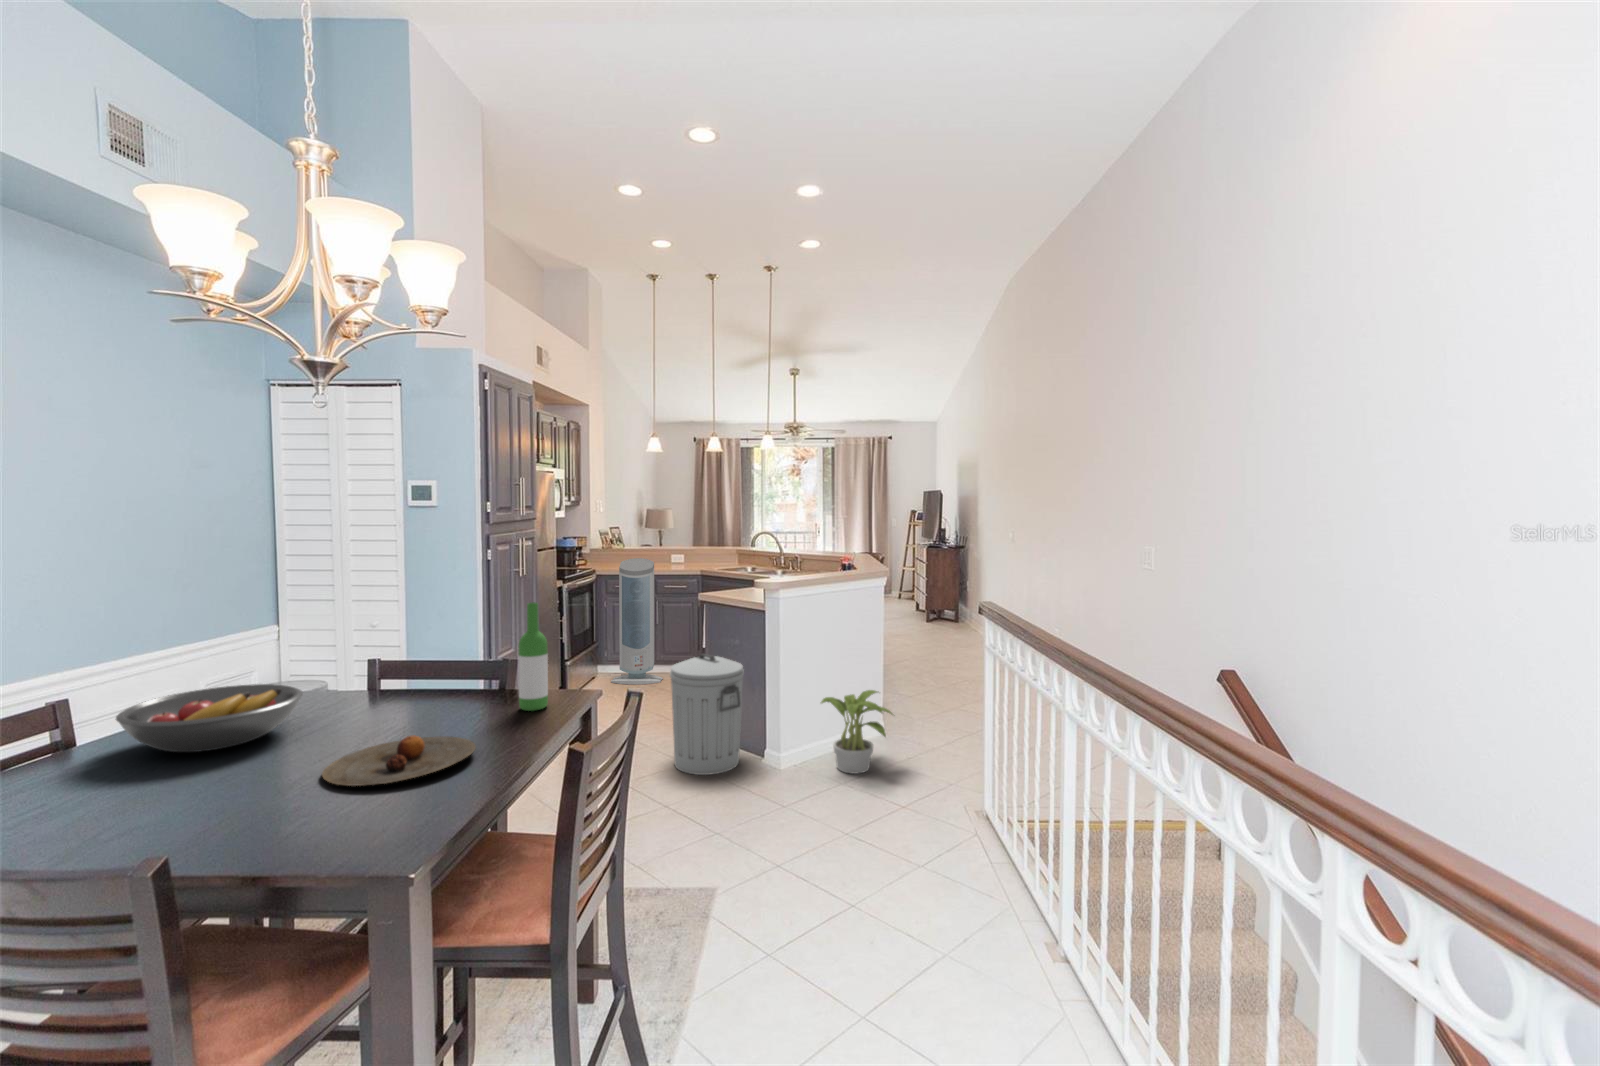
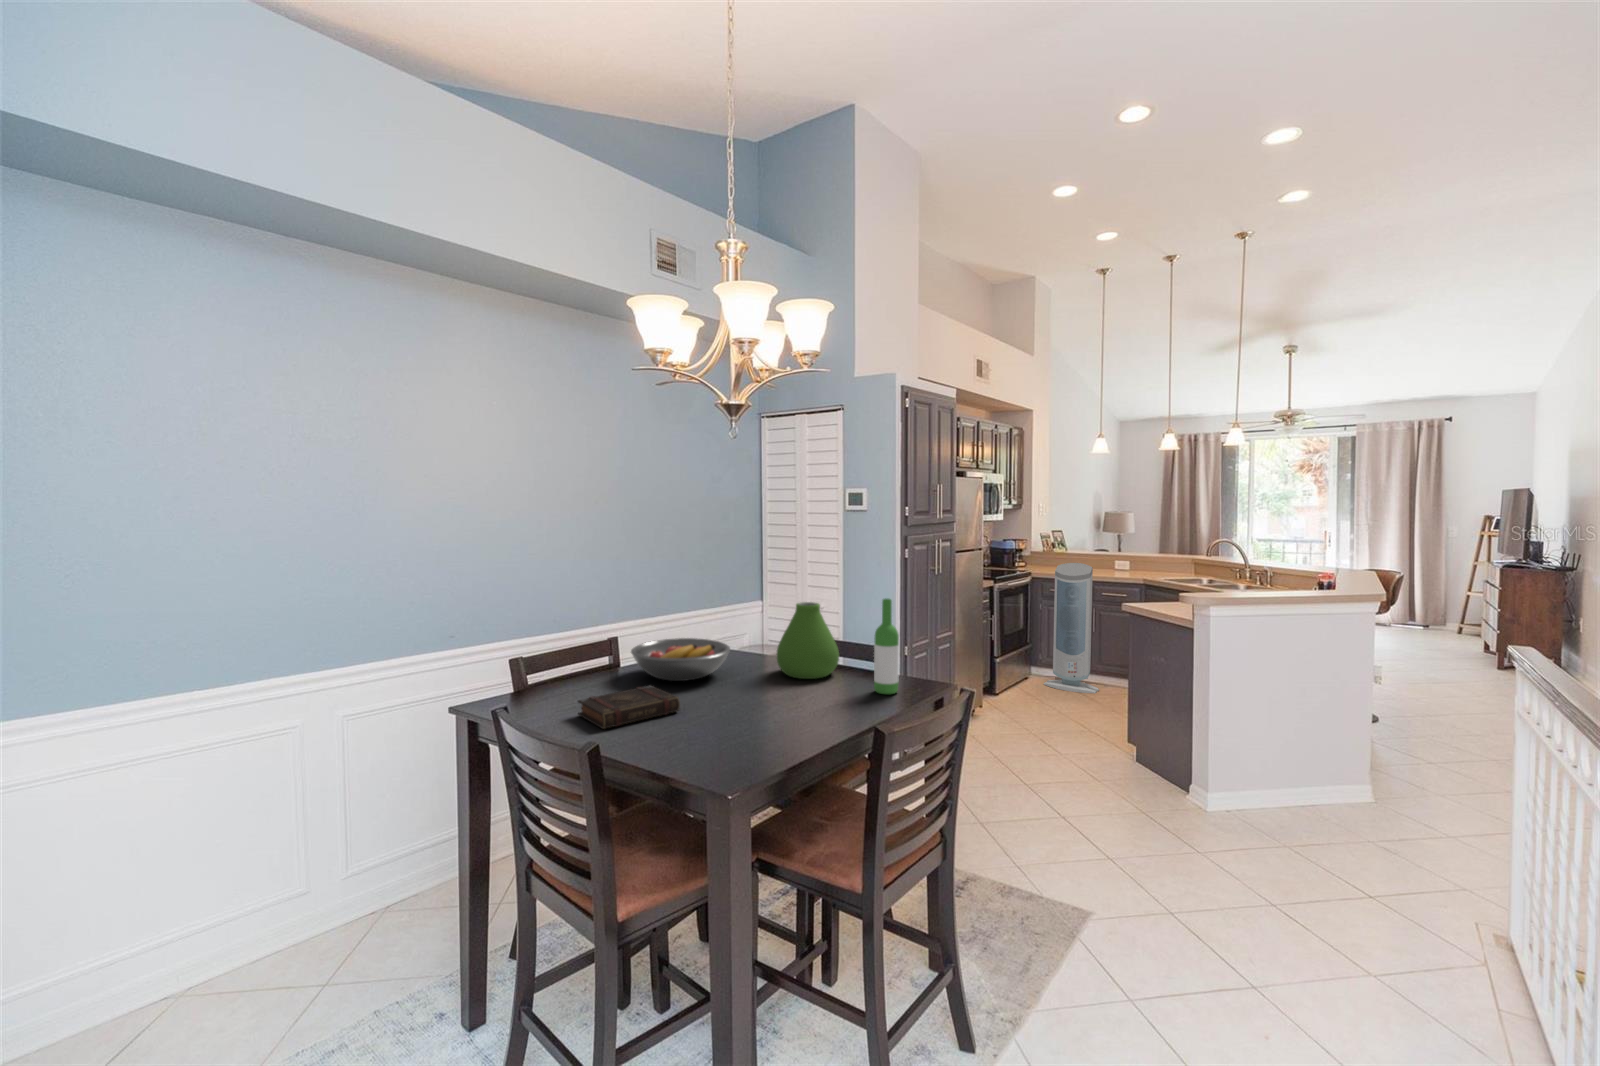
vase: none [372,617,461,713] -> present [777,602,839,679]
trash can: present [670,654,744,775] -> none [1078,670,1166,803]
potted plant: present [821,690,892,774] -> none [1263,746,1386,854]
plate: present [322,735,476,786] -> none [714,695,818,728]
book: none [51,762,259,842] -> present [578,685,680,729]

